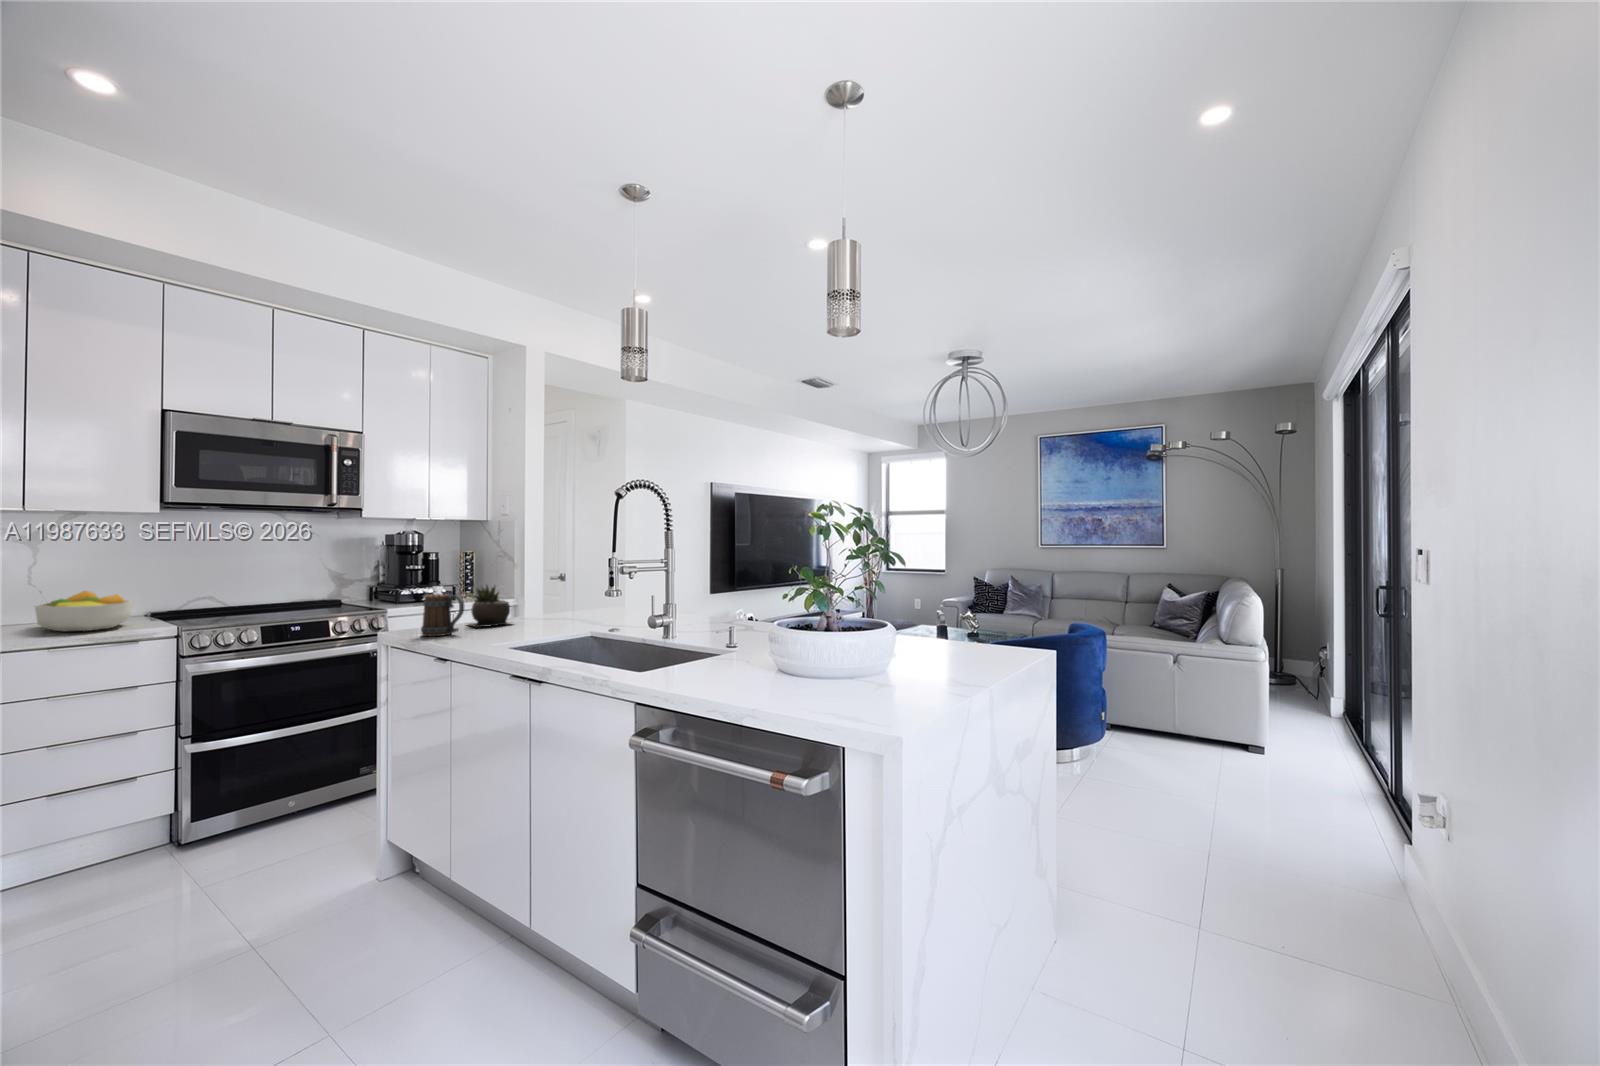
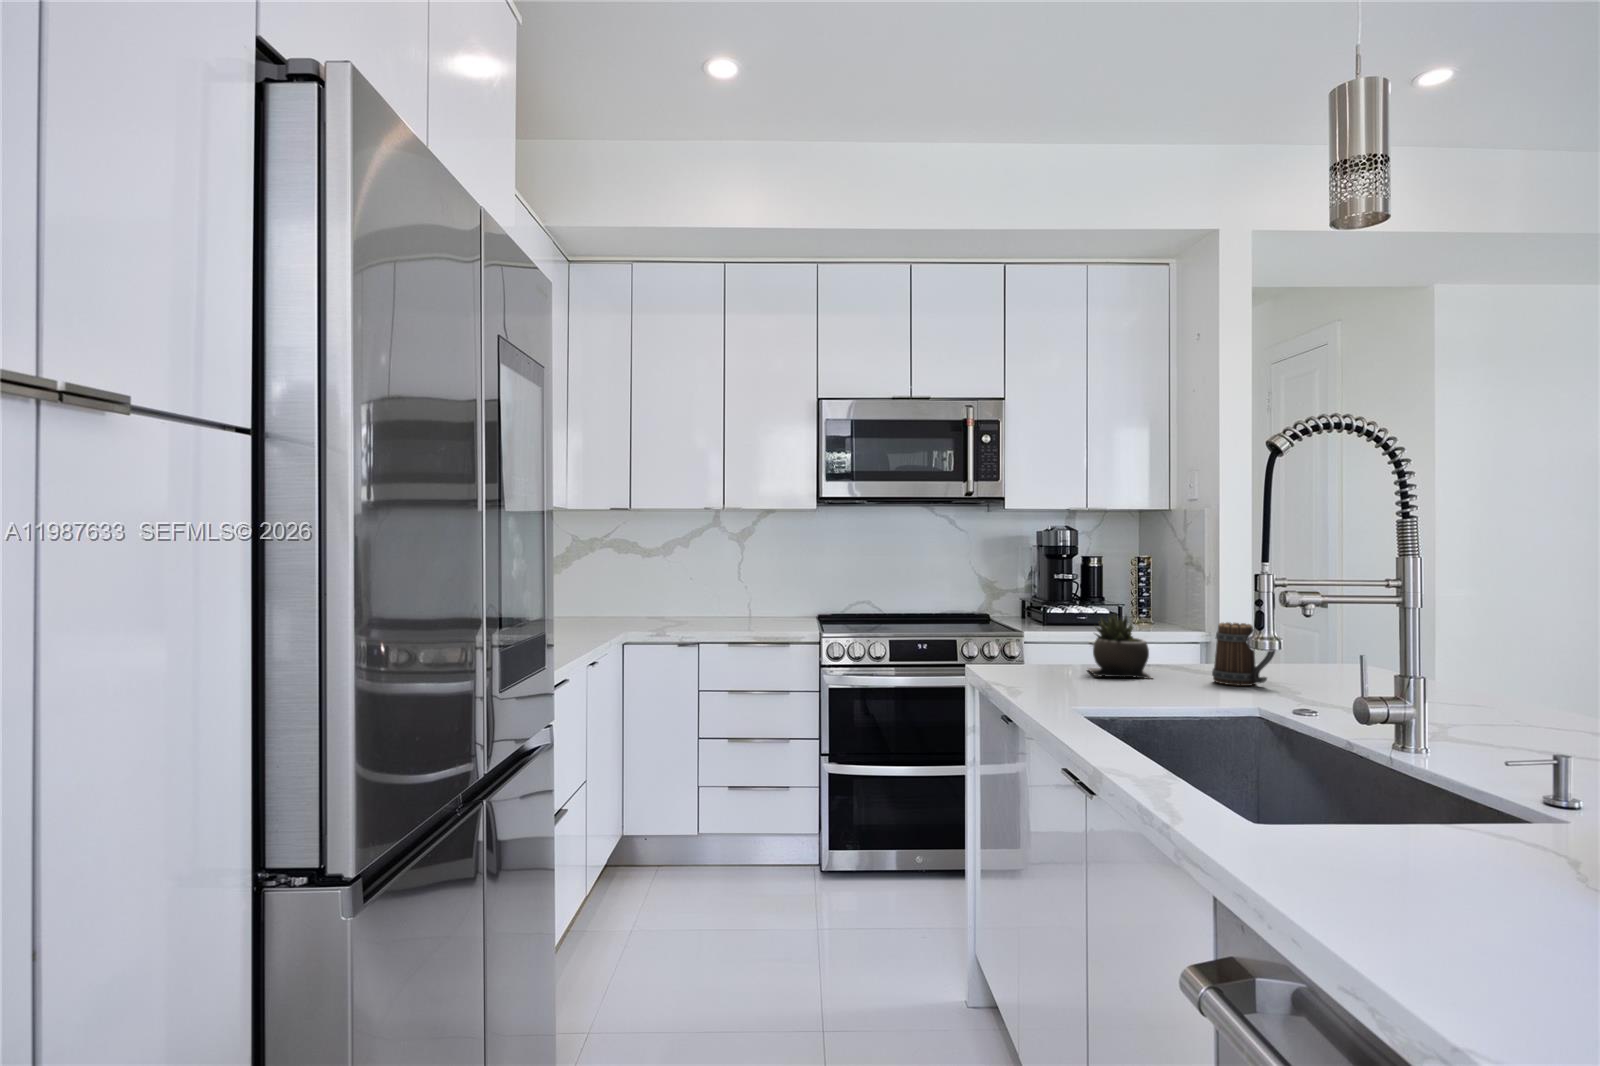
fruit bowl: present [35,591,132,631] -> none [719,587,788,629]
mug: present [421,594,464,636] -> present [1212,622,1275,686]

